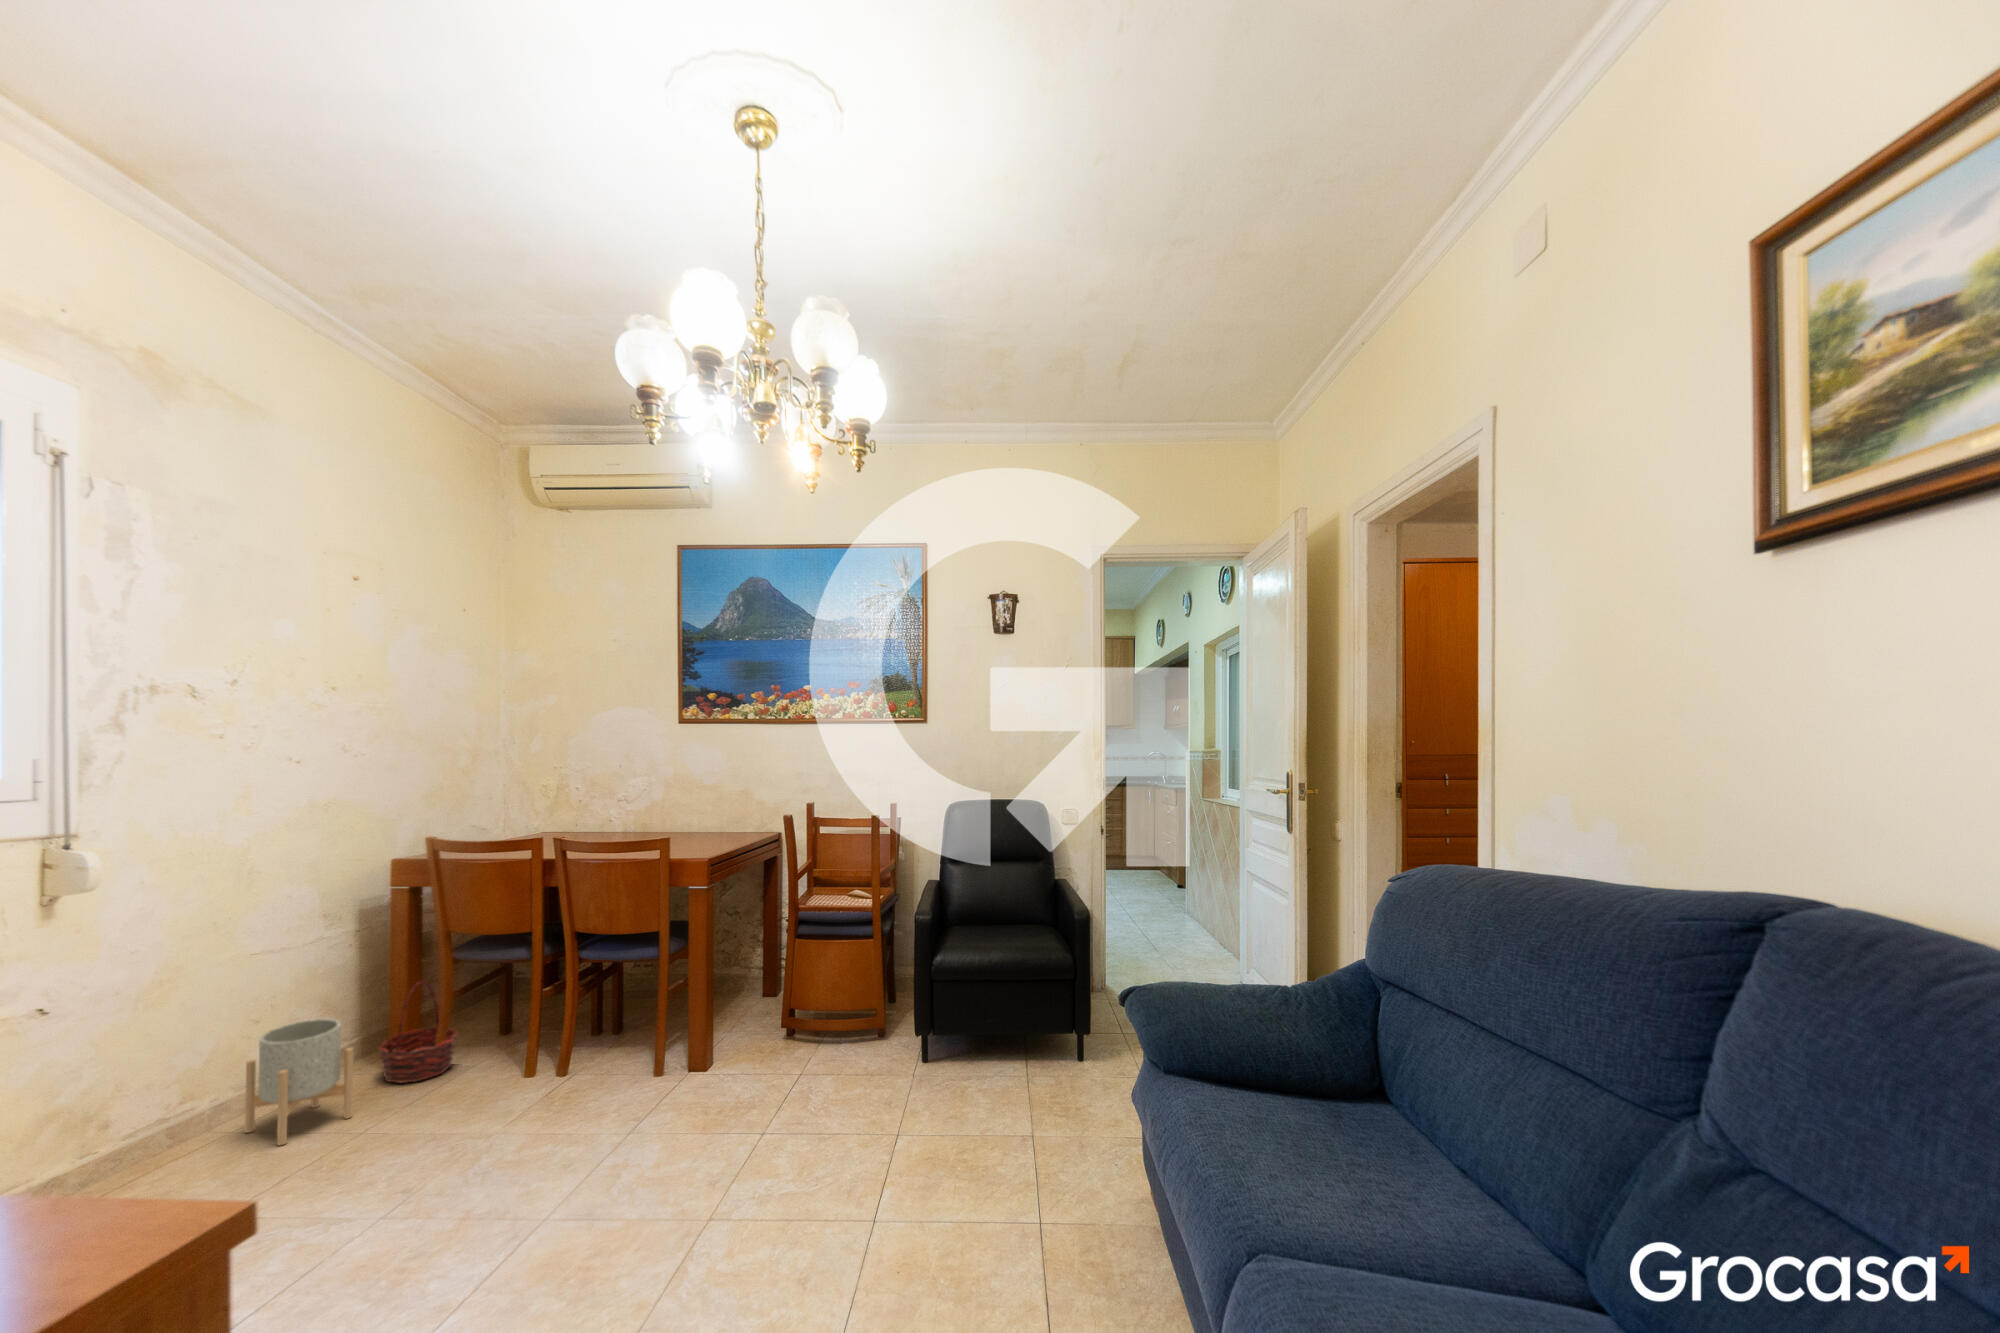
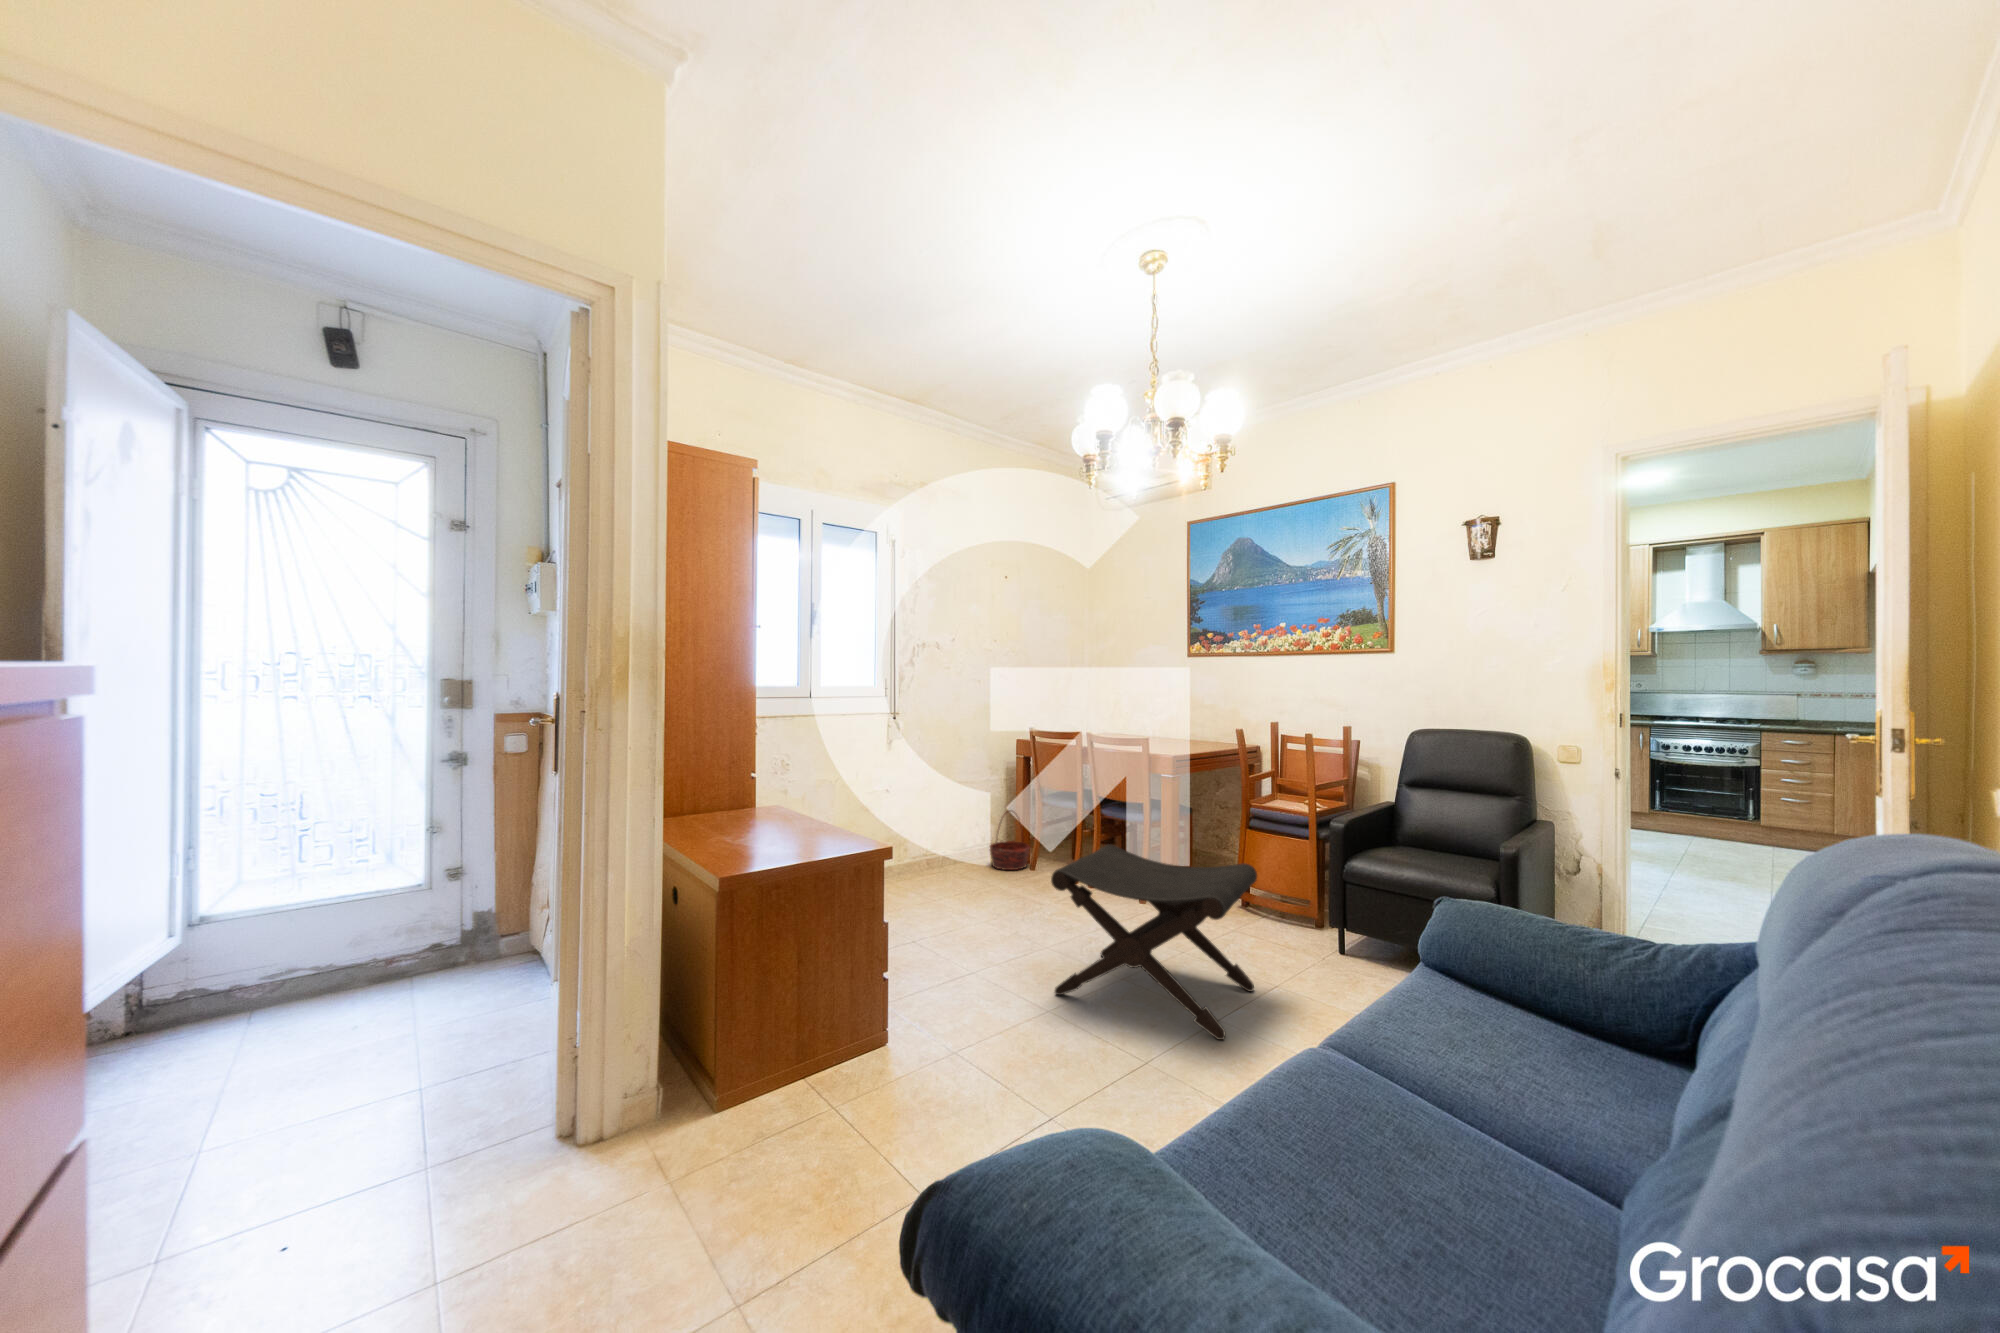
footstool: none [654,995,897,1252] -> present [1051,844,1257,1040]
planter: present [245,1019,353,1145] -> none [923,817,968,881]

